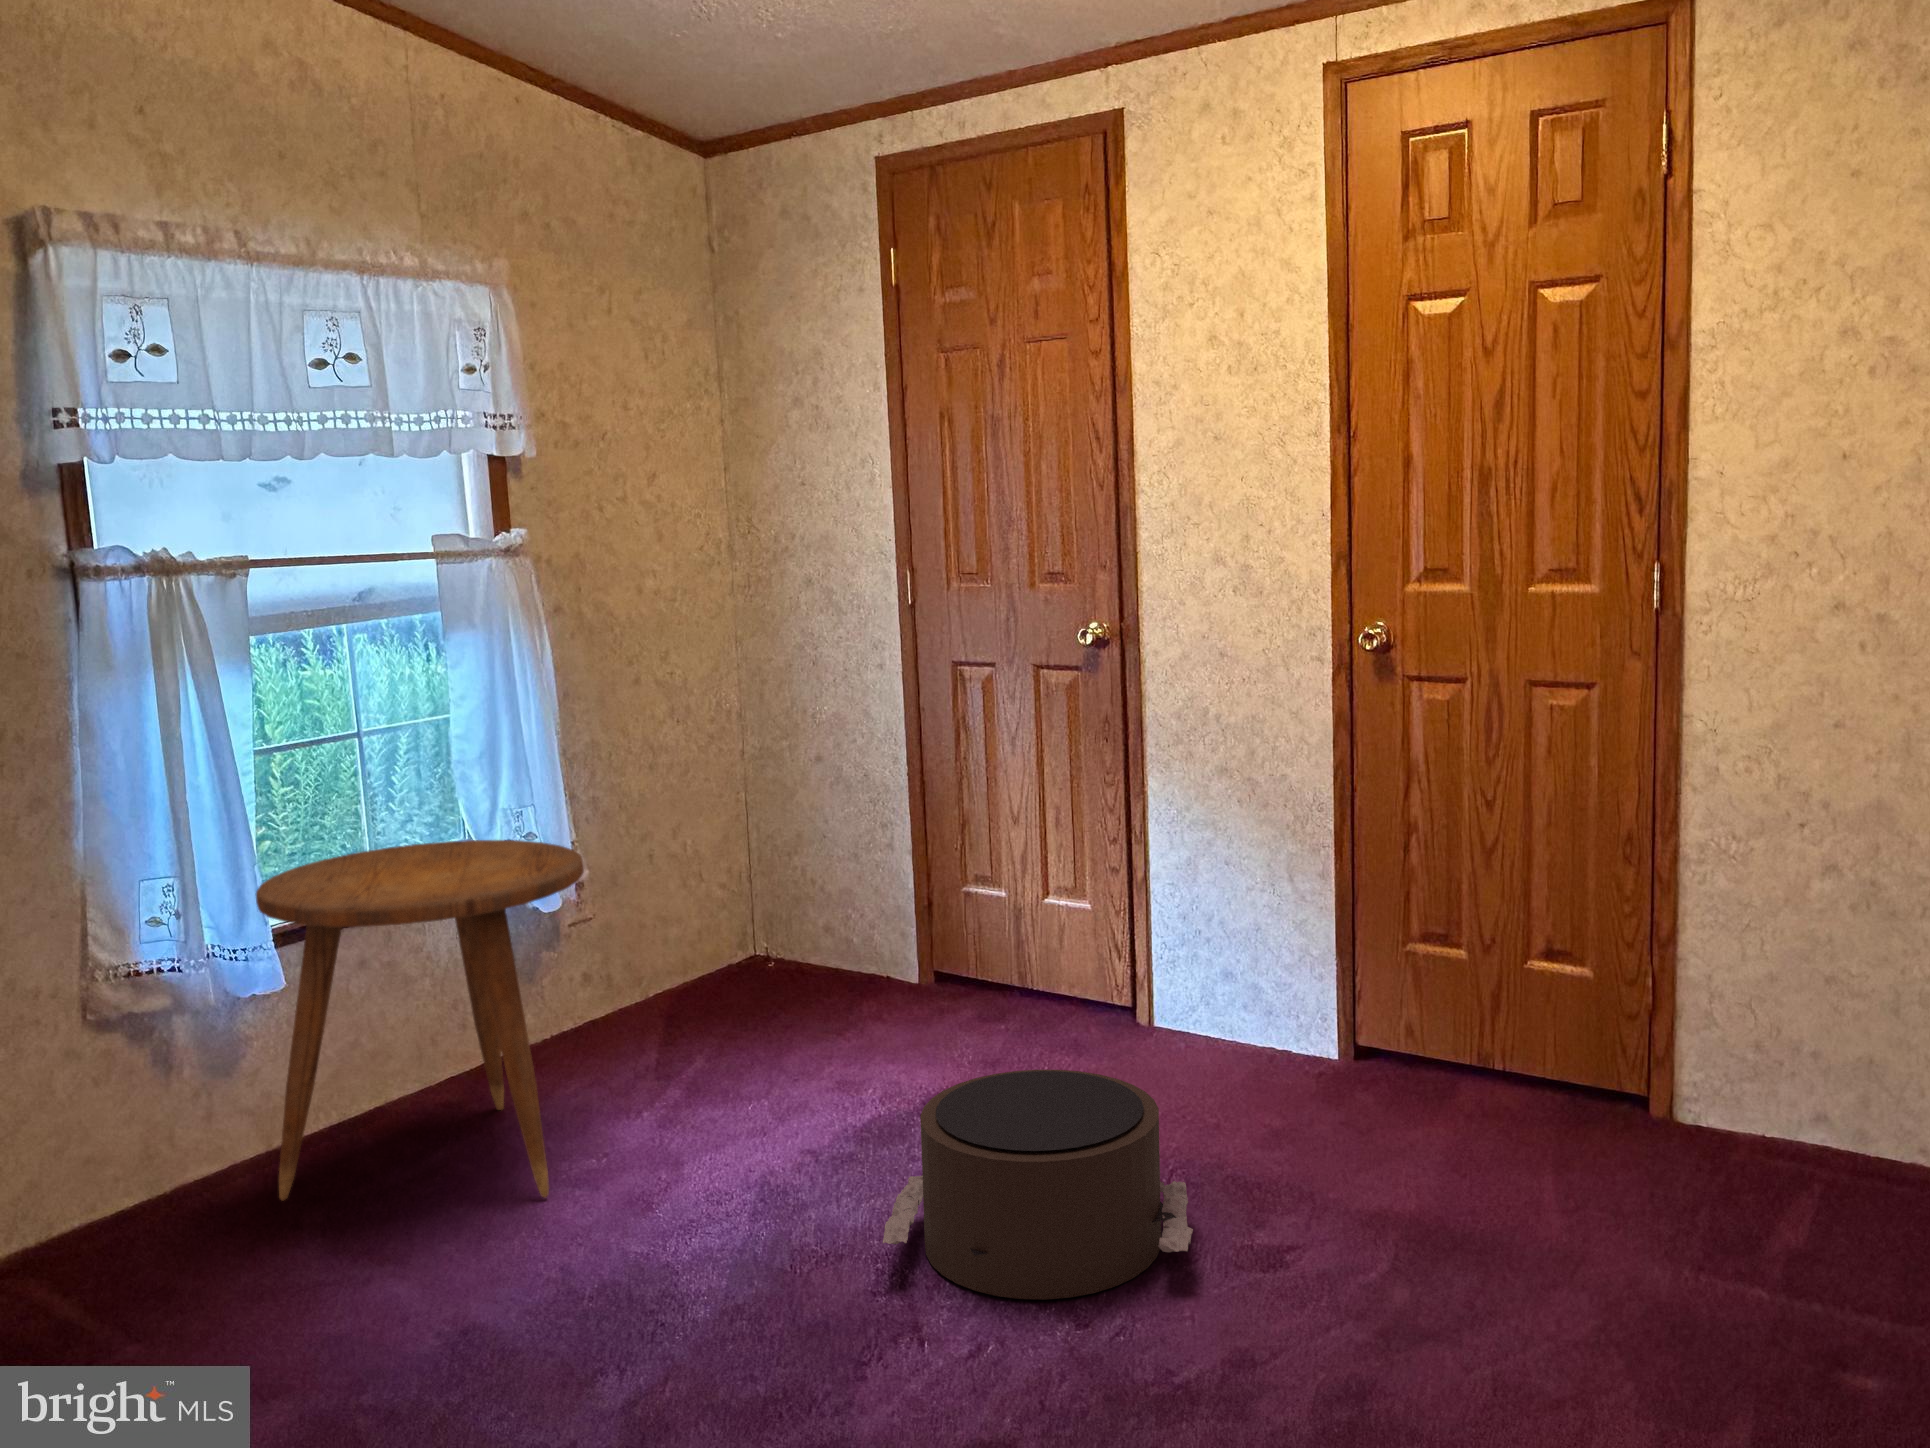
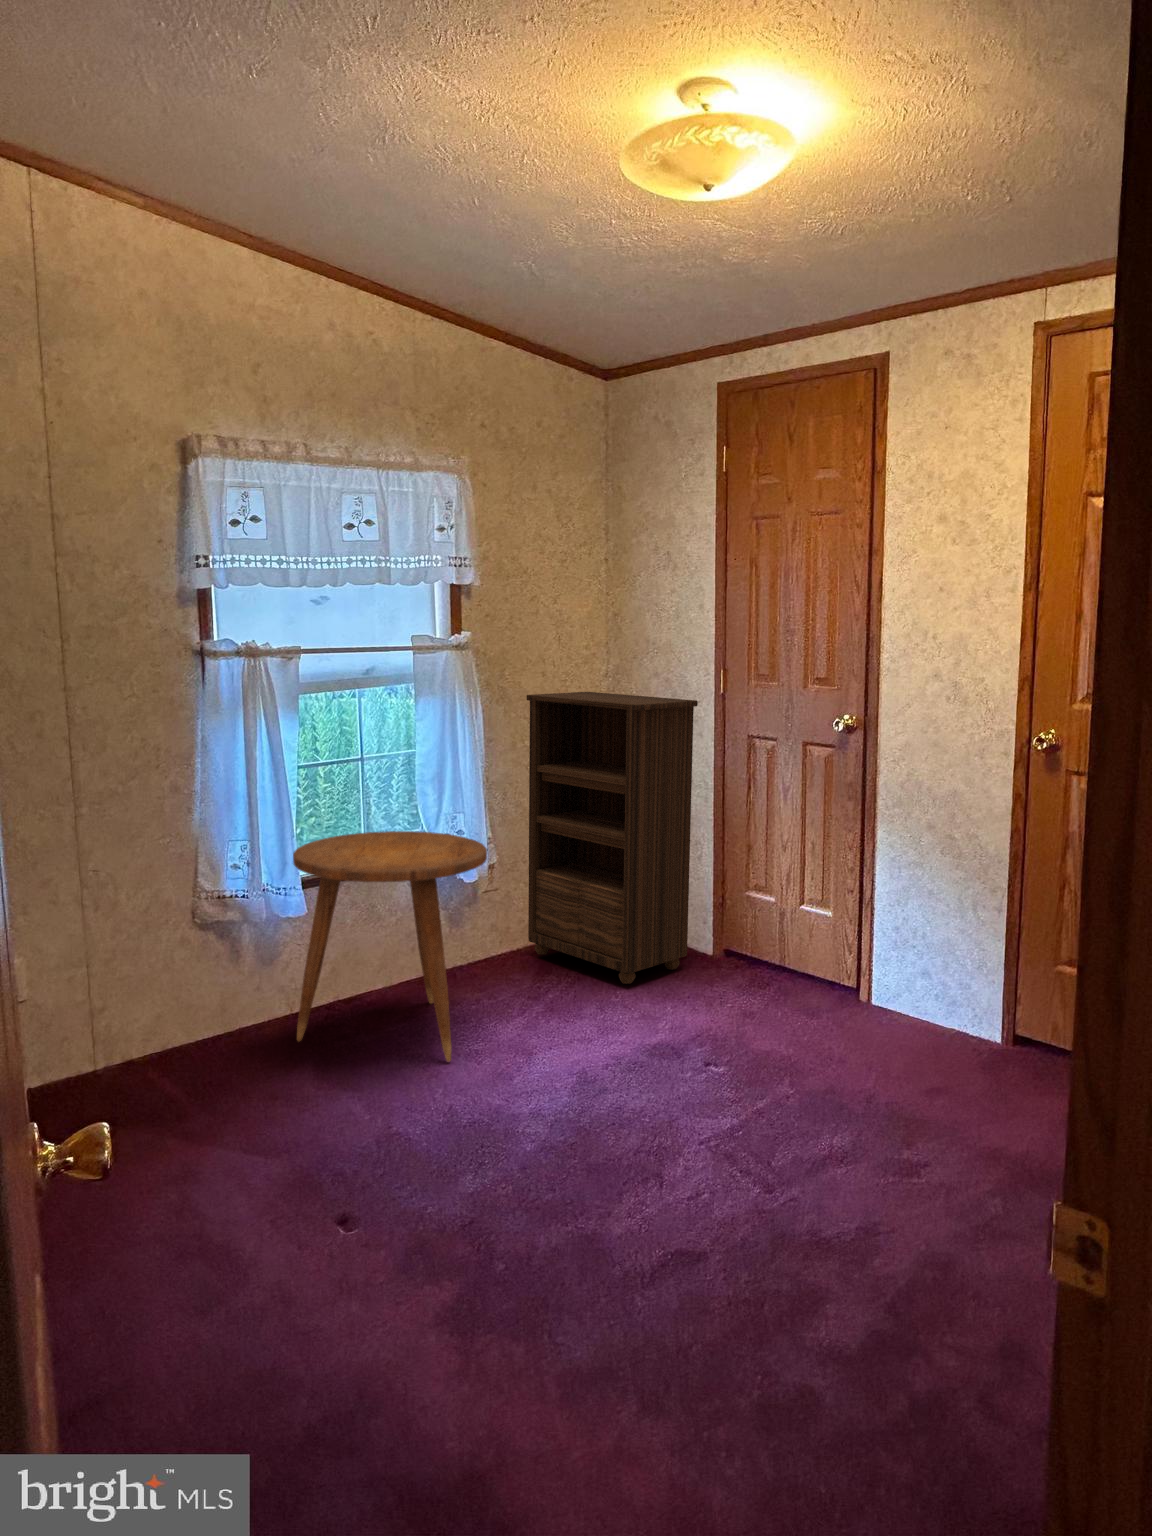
bookshelf: none [617,612,886,1042] -> present [527,692,698,984]
pouf: present [883,1070,1193,1299] -> none [648,1022,862,1177]

